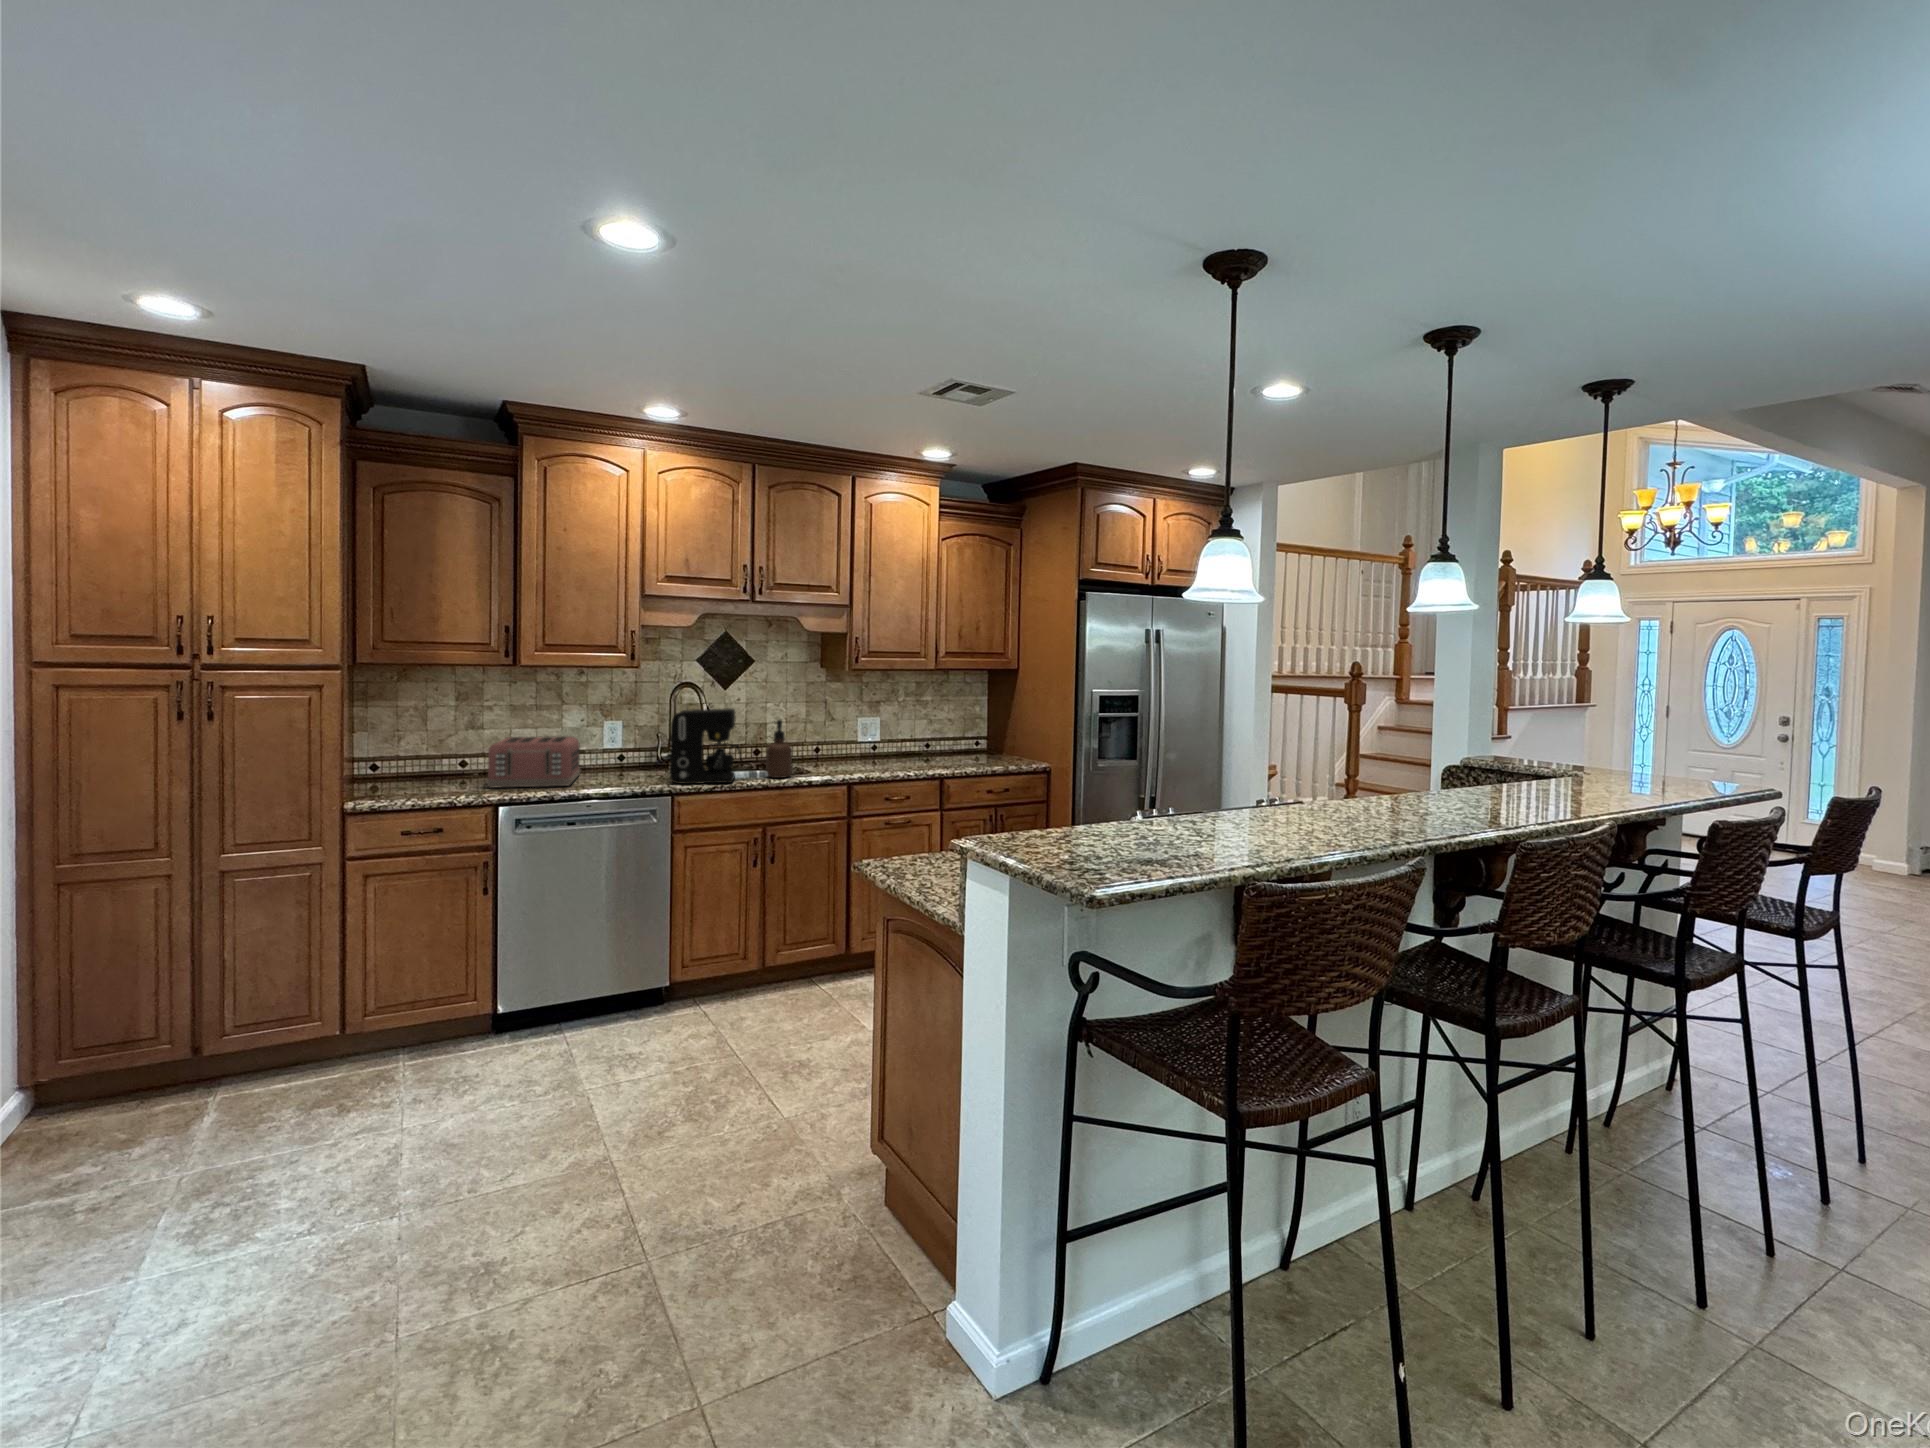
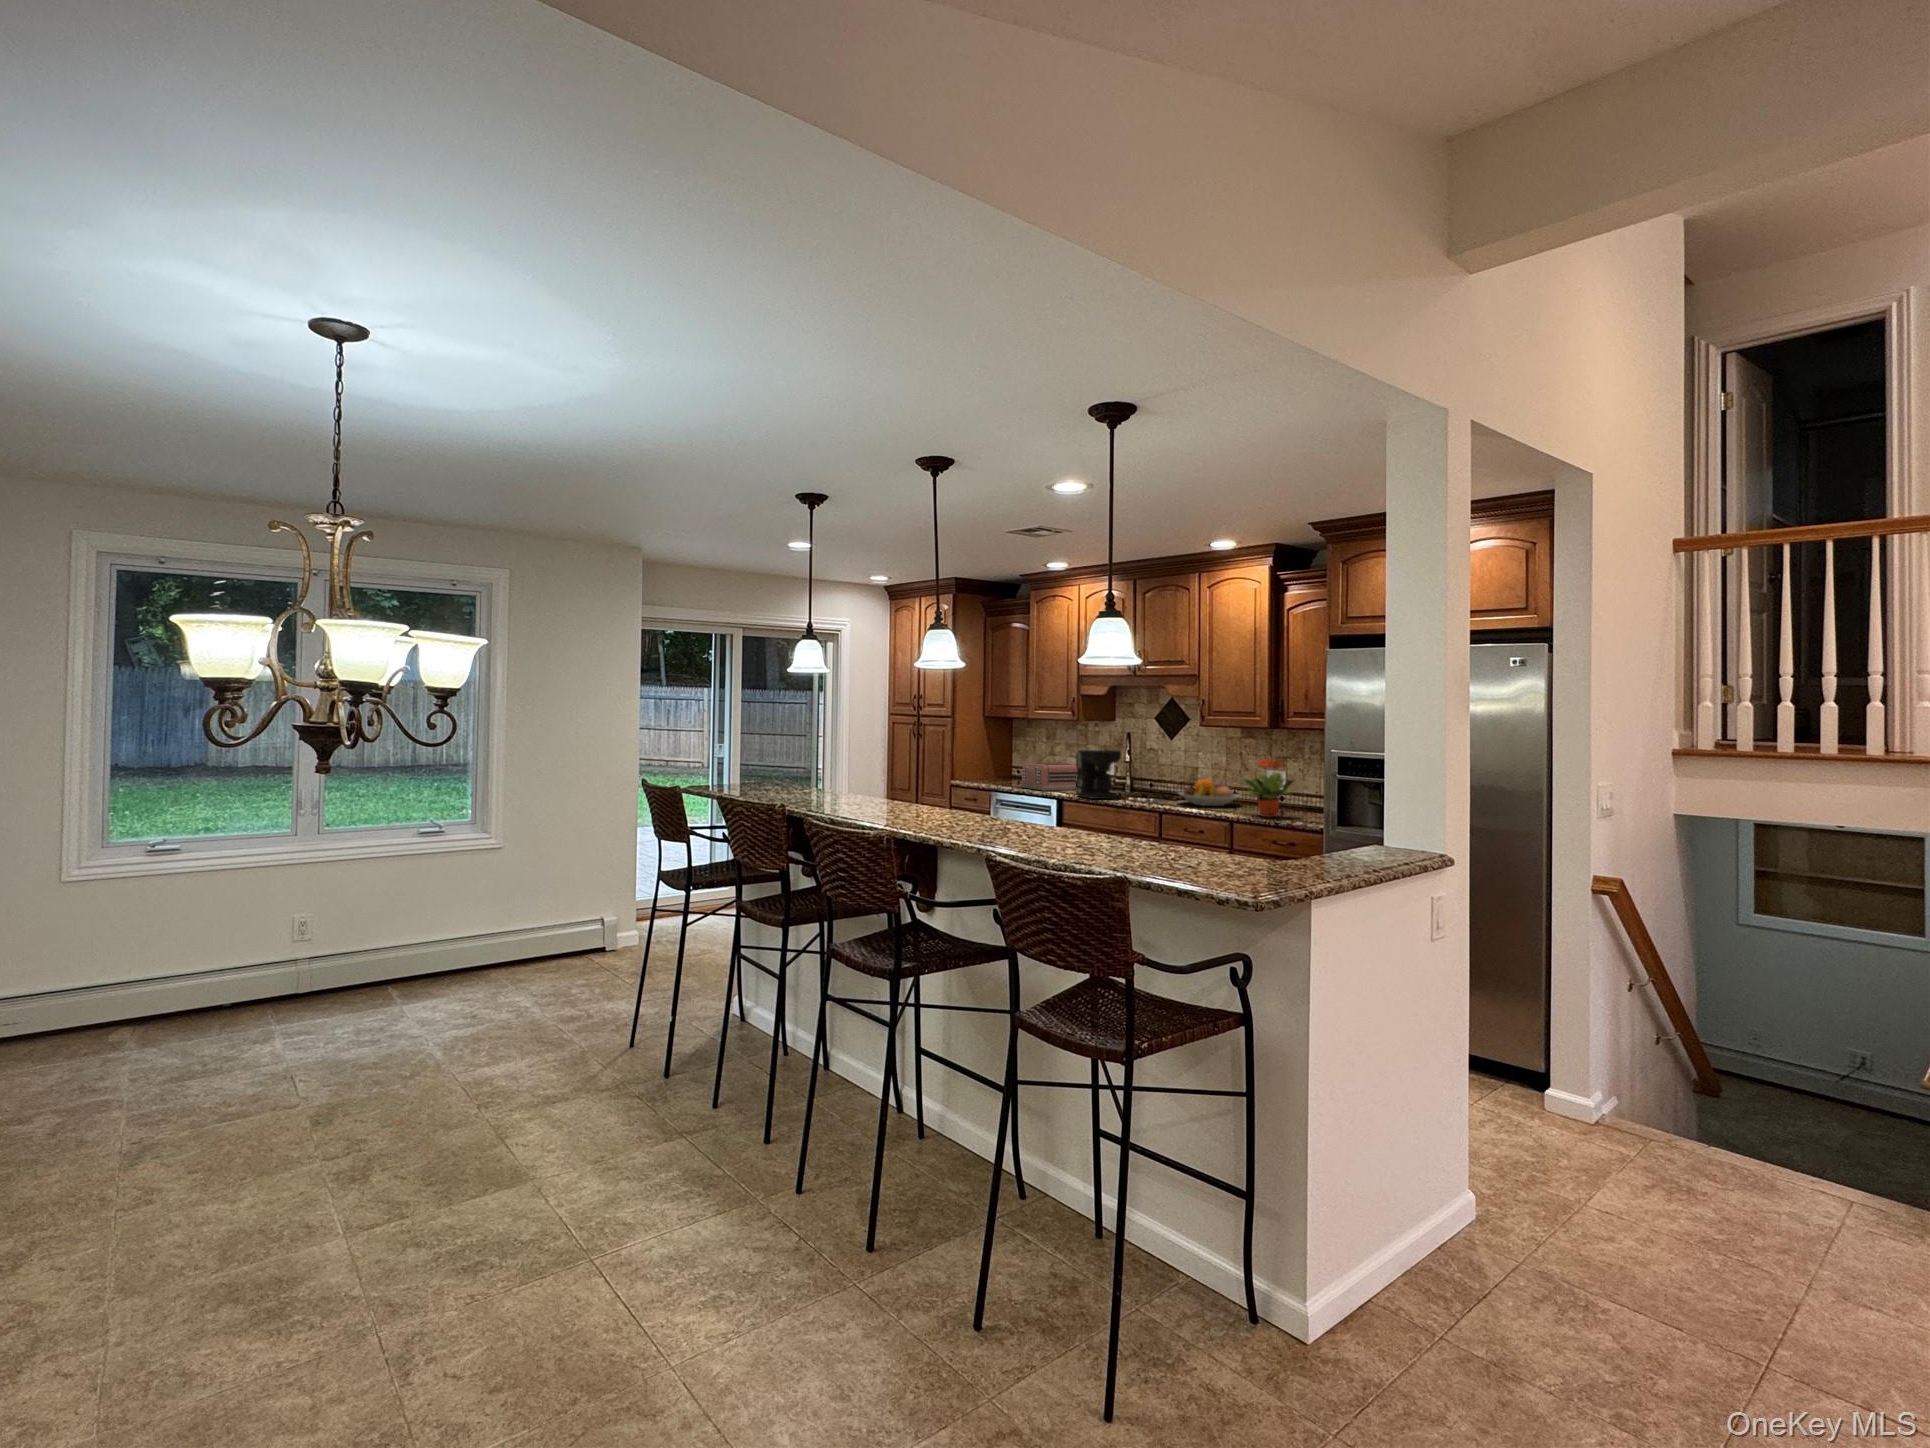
potted plant: none [931,706,985,768] -> present [1245,759,1294,817]
soap dispenser: present [766,720,792,778] -> none [1128,760,1147,803]
fruit bowl: none [799,735,874,768] -> present [1178,779,1240,806]

